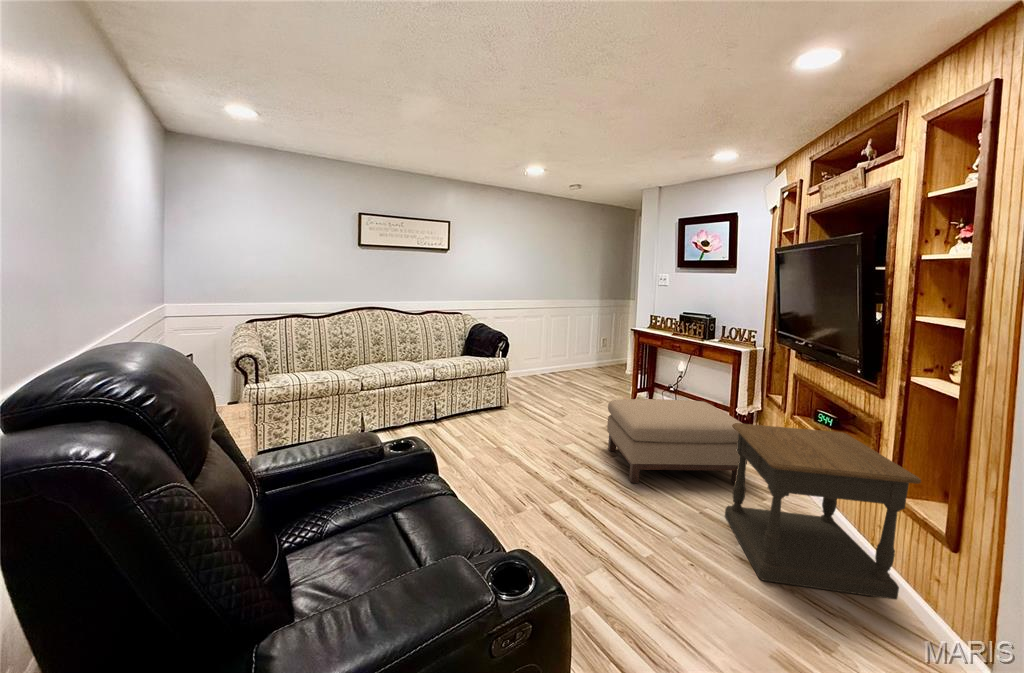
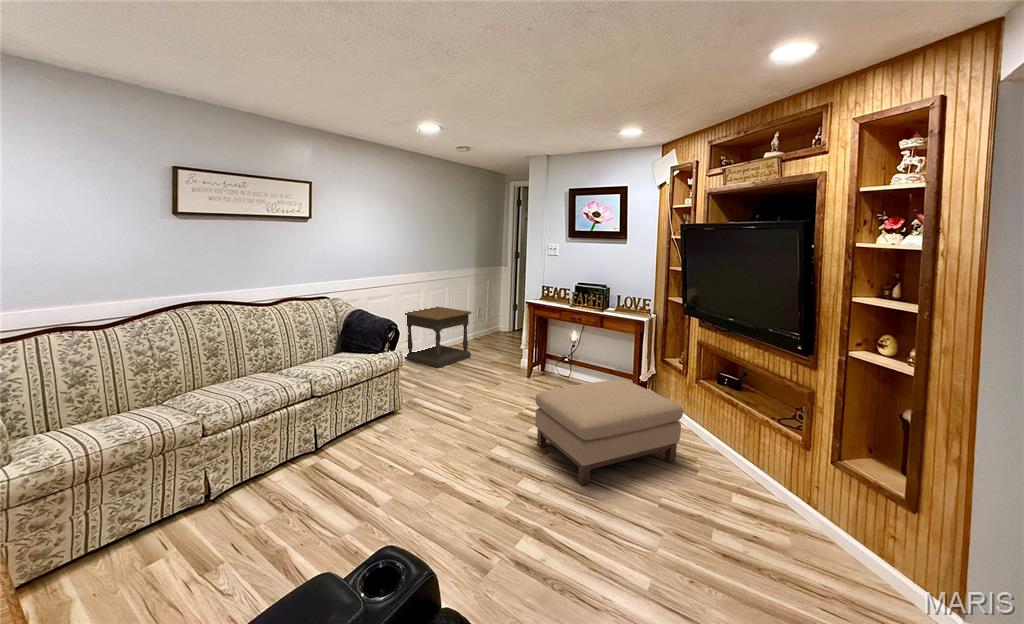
side table: present [725,423,921,600] -> present [405,307,471,368]

